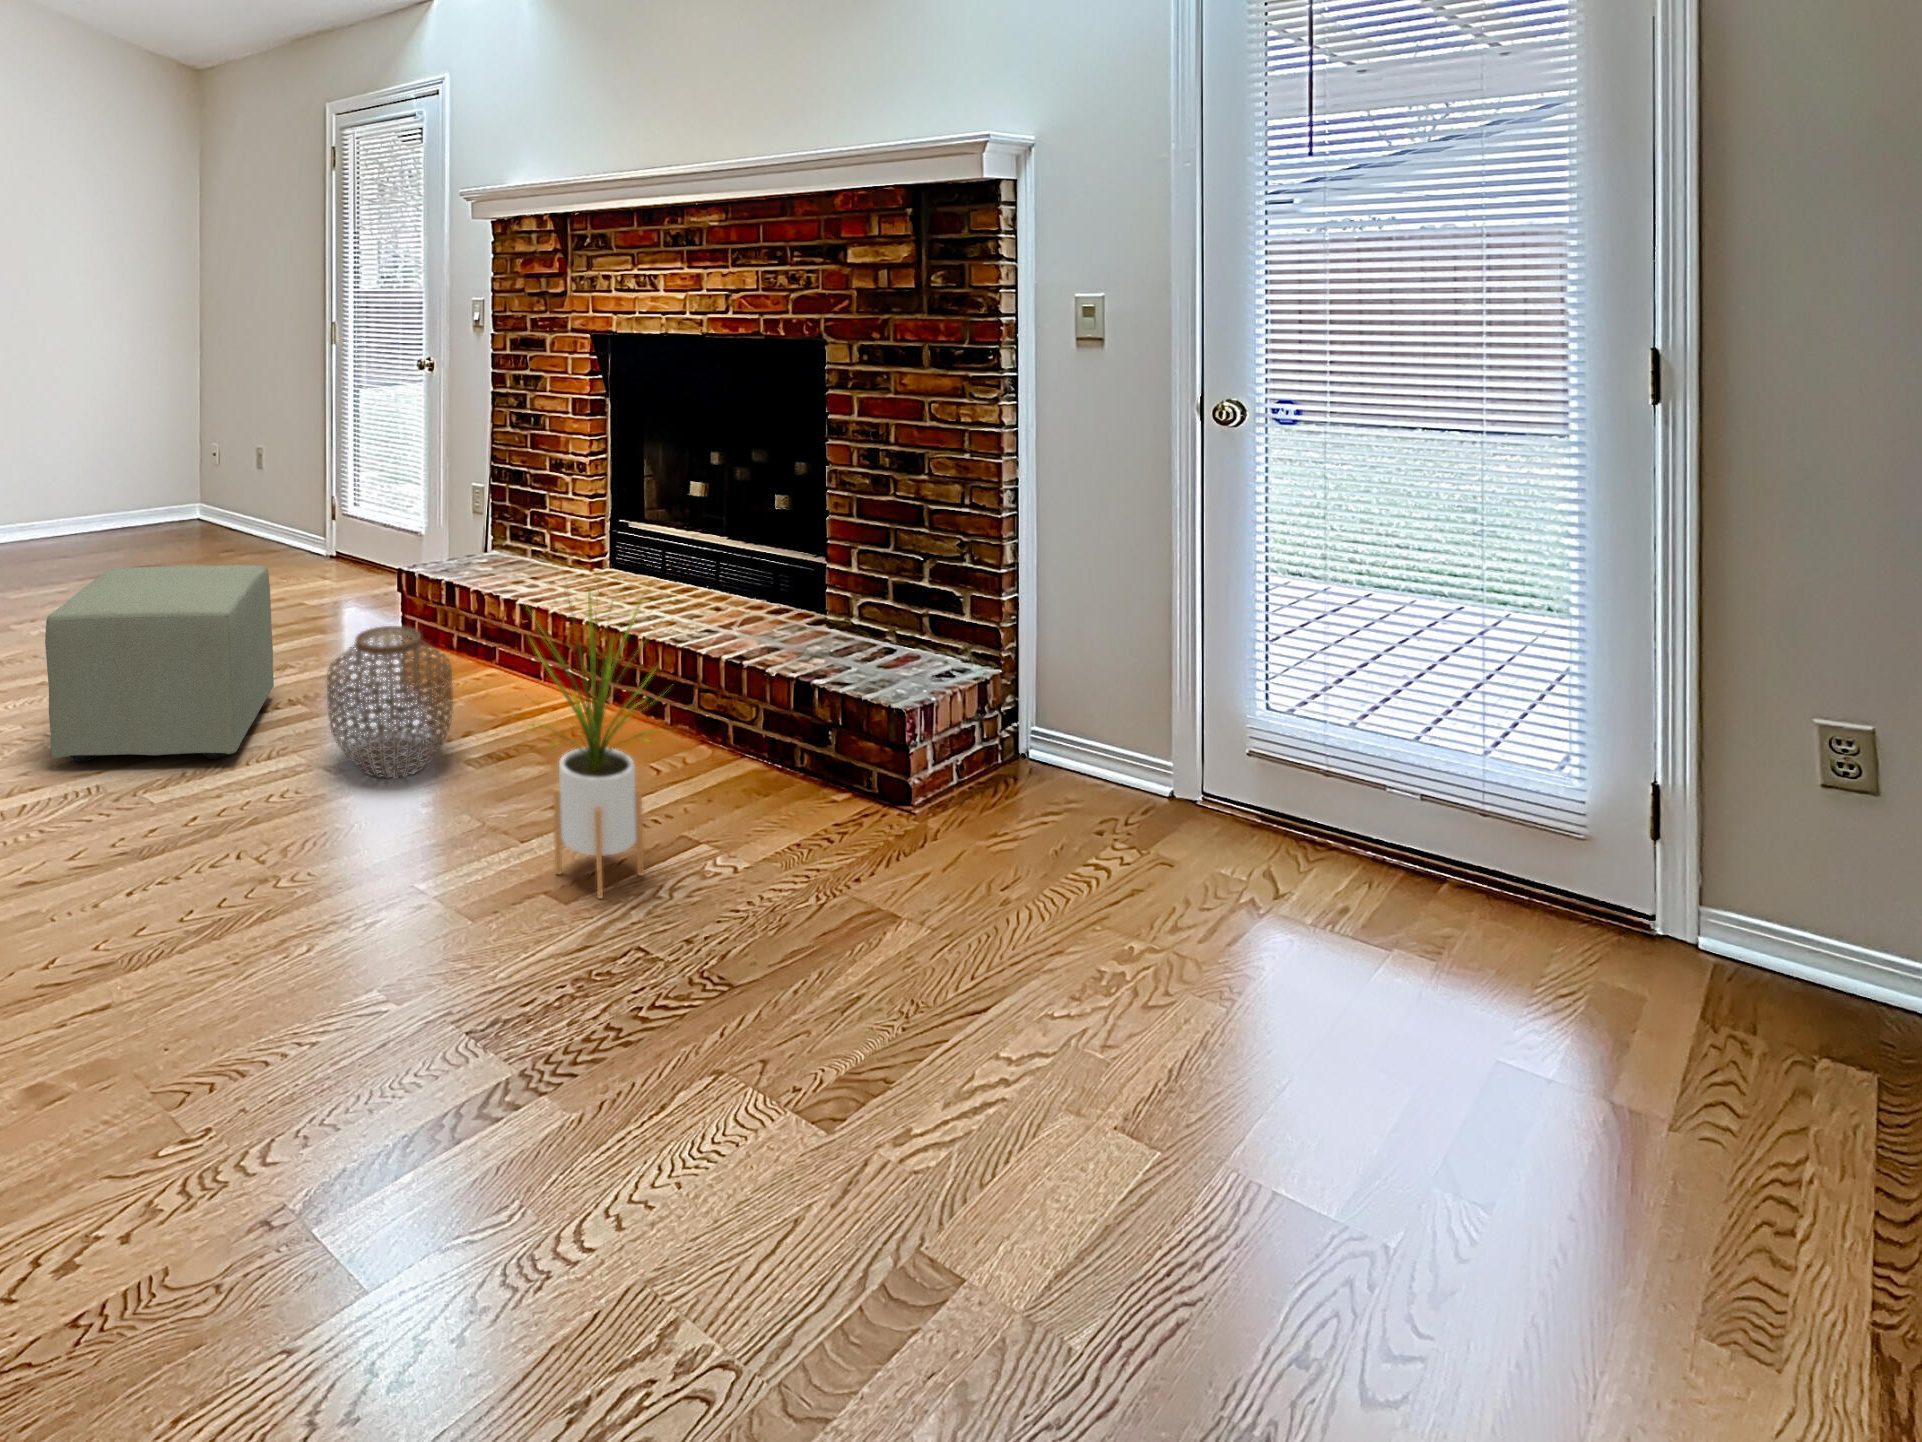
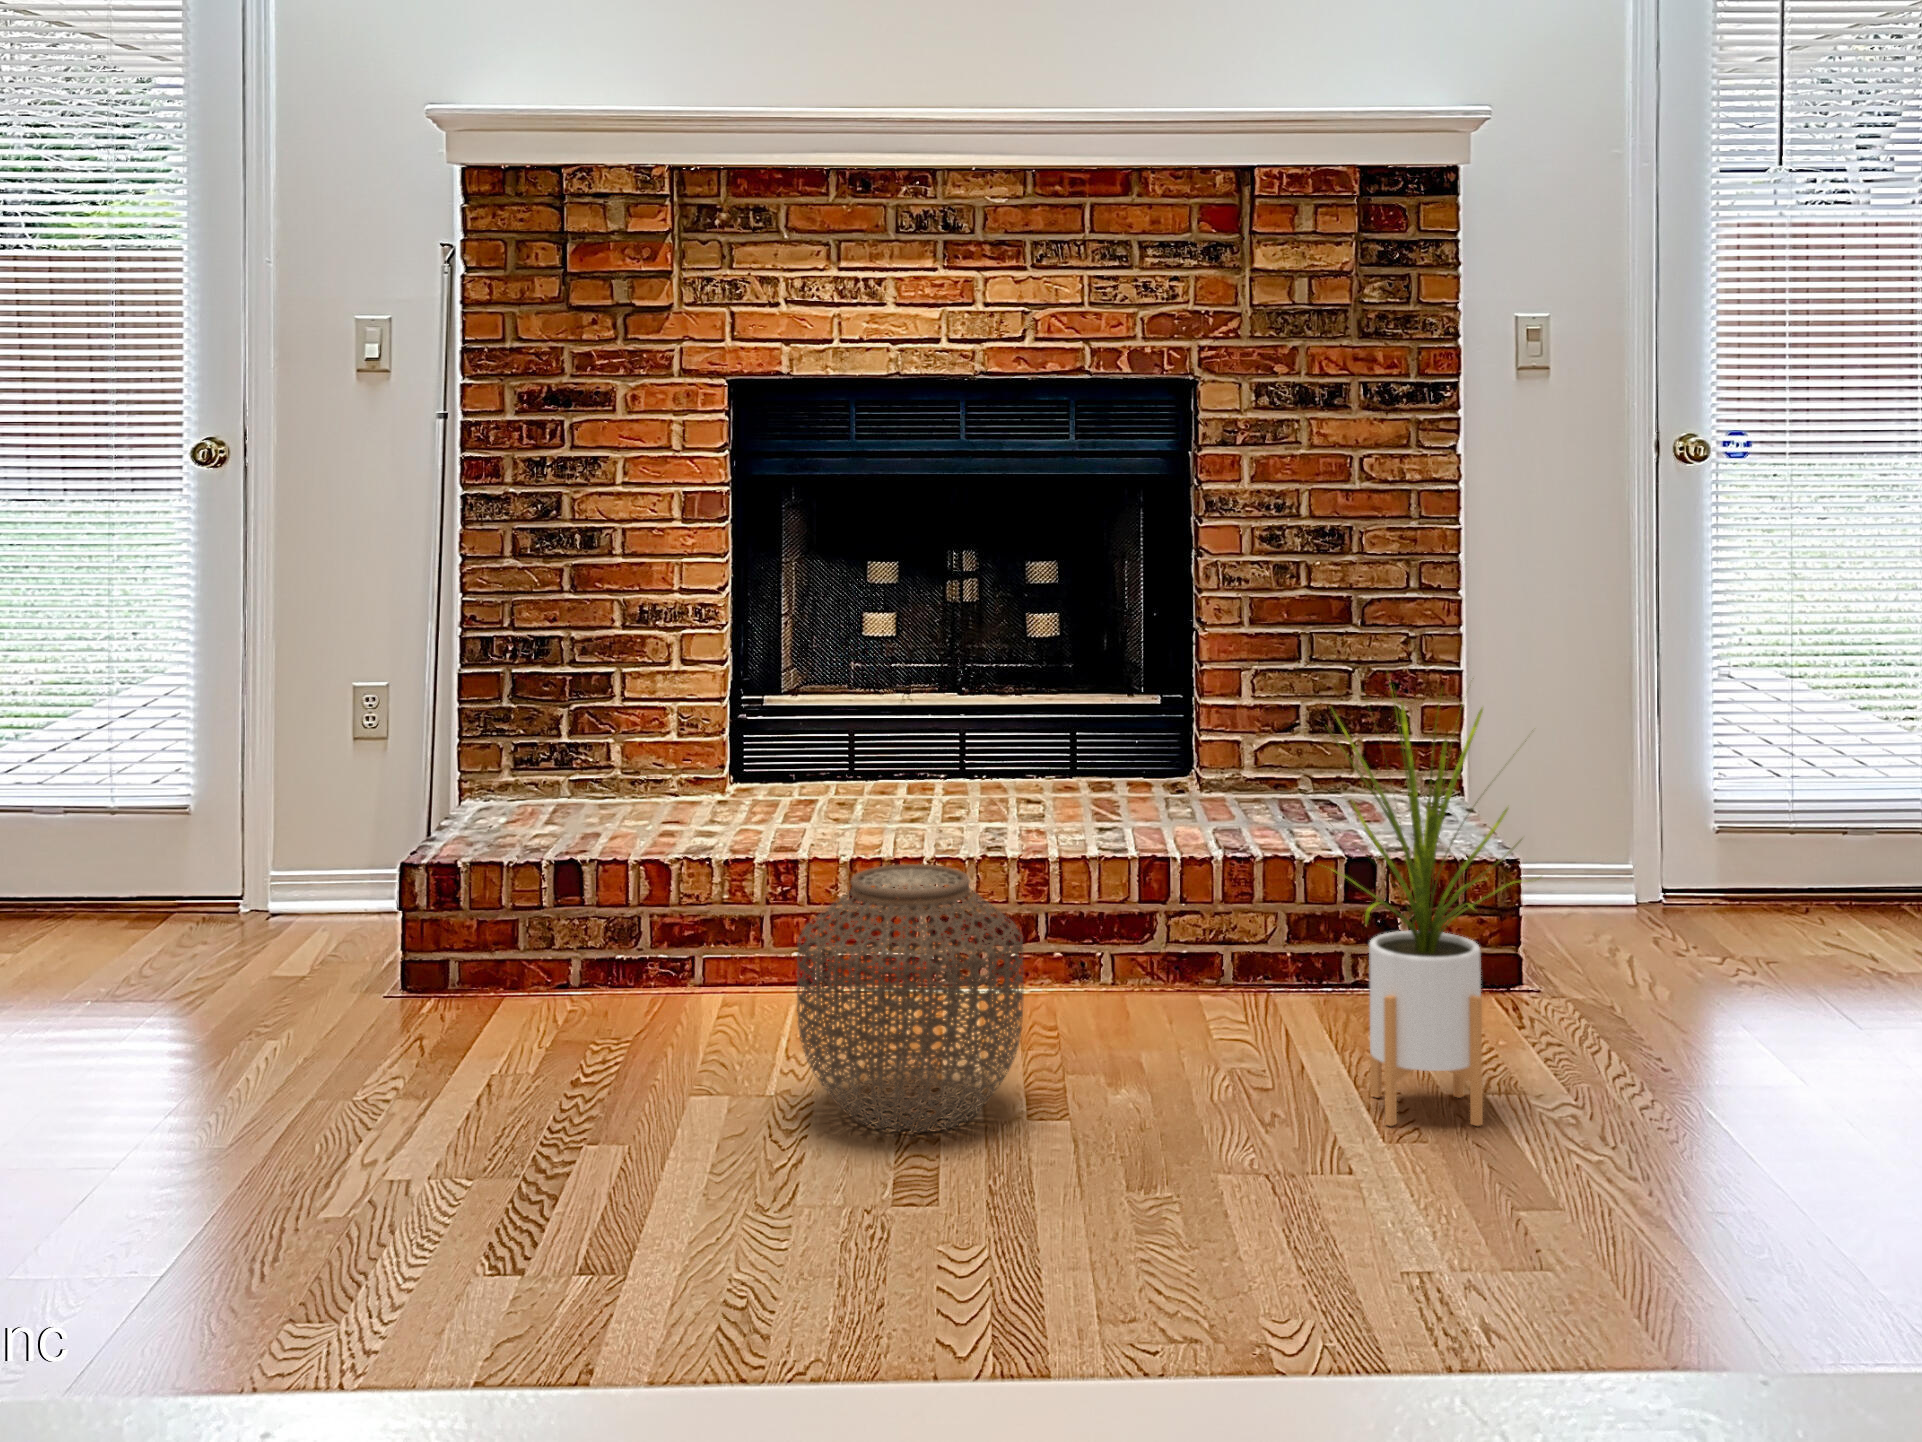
ottoman: present [45,565,274,762] -> none [156,829,695,1287]

